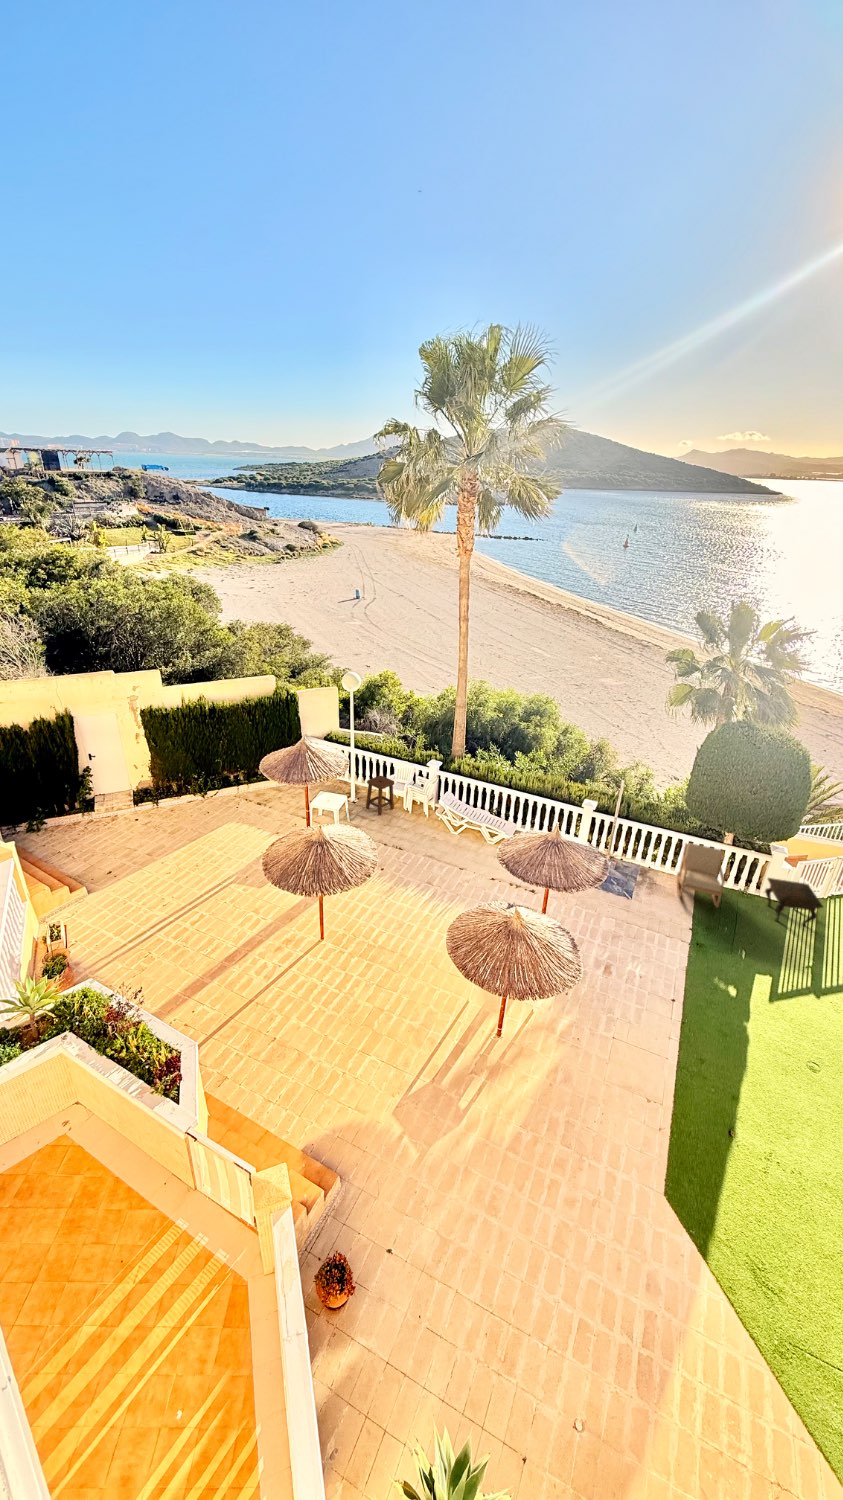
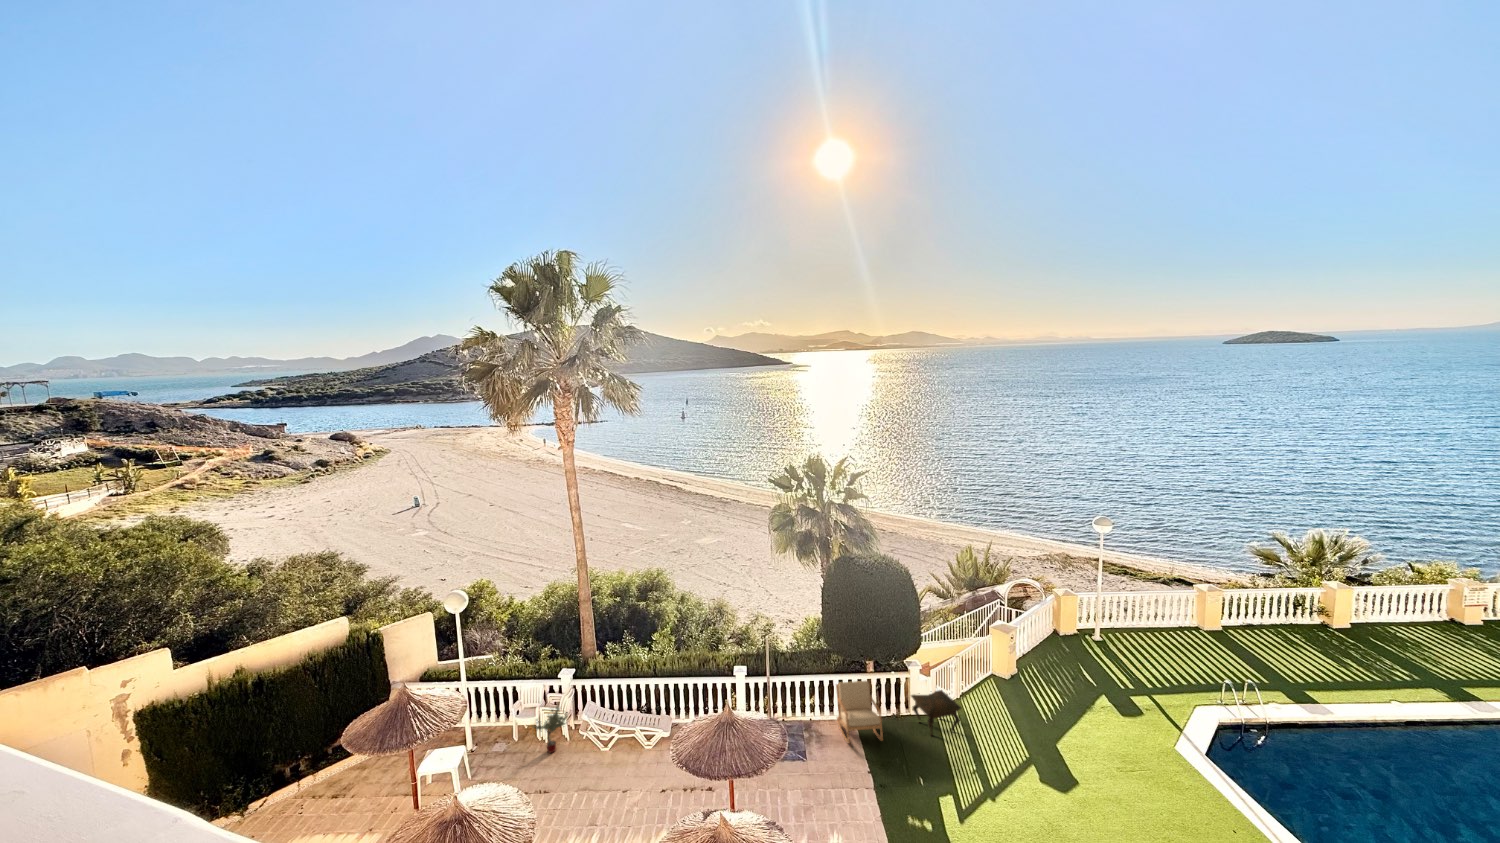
stool: present [366,776,394,815] -> none [488,707,525,758]
potted tree: none [400,785,429,822] -> present [534,706,568,753]

